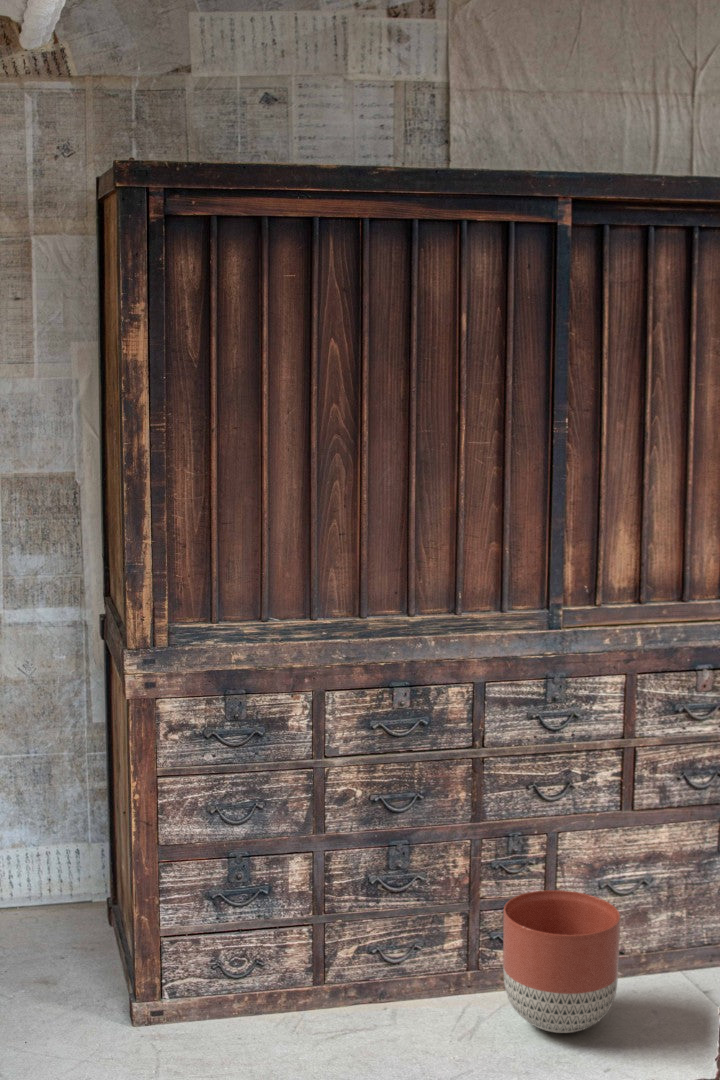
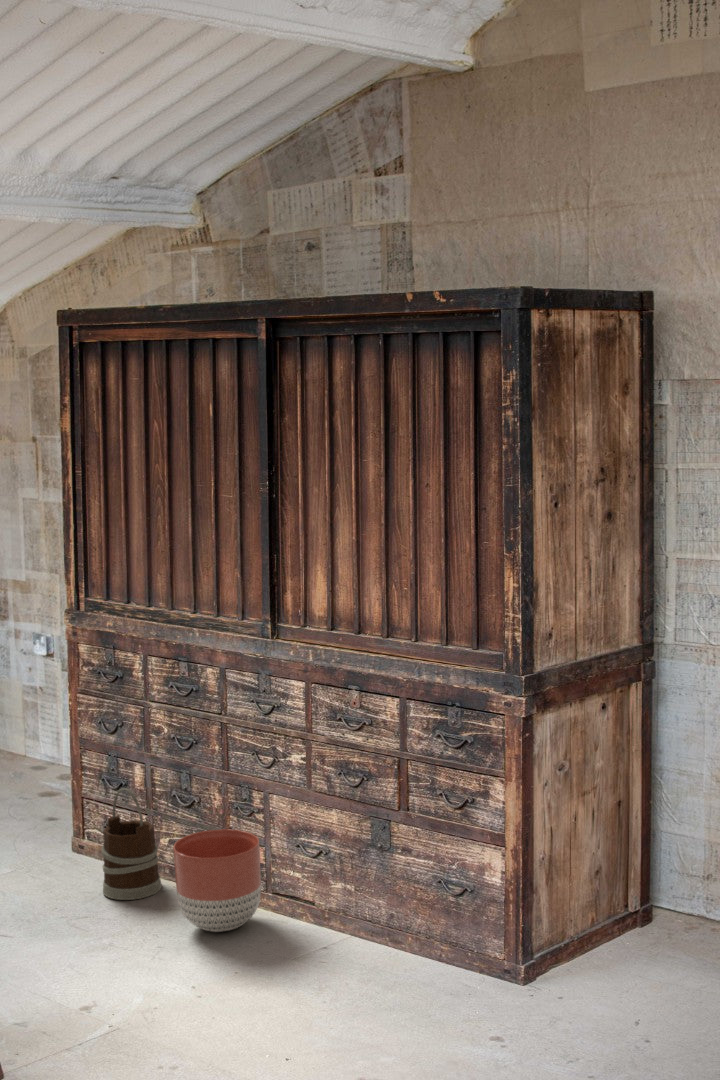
wooden bucket: none [307,887,393,1056] -> present [102,788,162,900]

